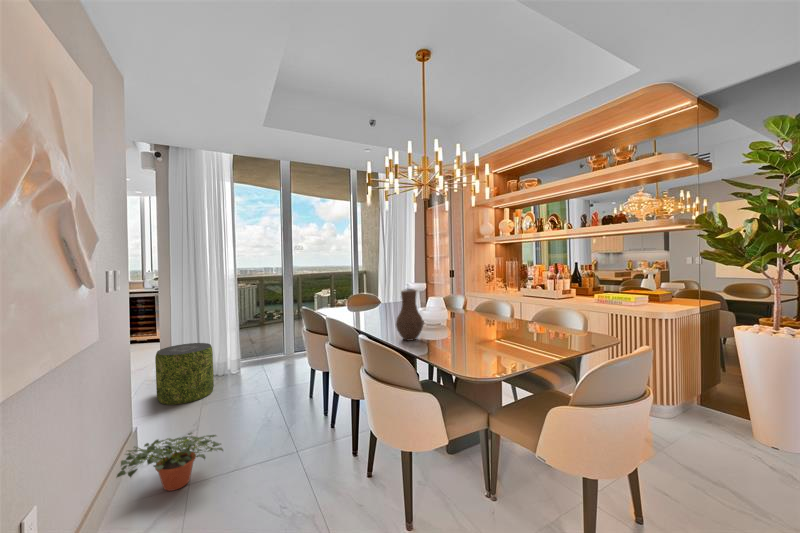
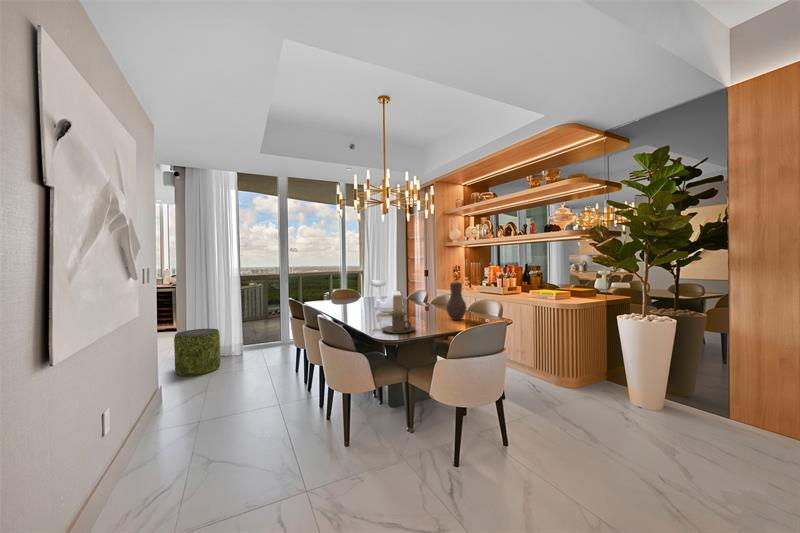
vase: present [396,289,423,341] -> present [446,282,467,320]
candle holder: none [449,306,497,362] -> present [382,295,415,333]
potted plant: present [117,433,223,491] -> none [148,389,224,426]

